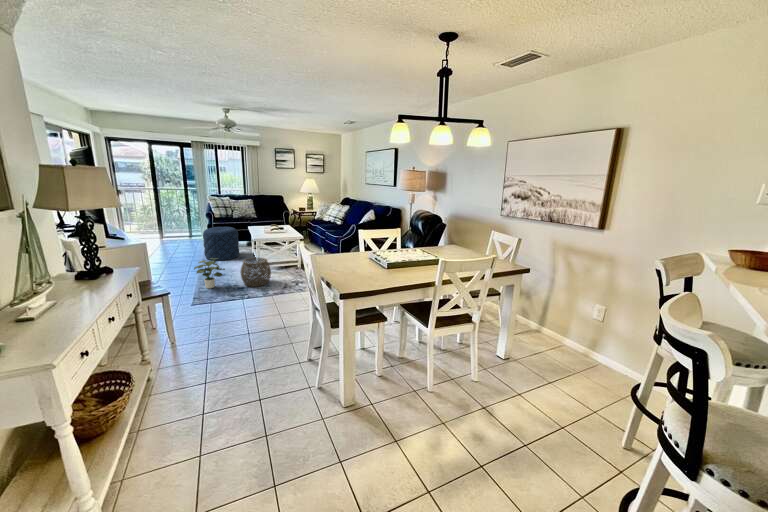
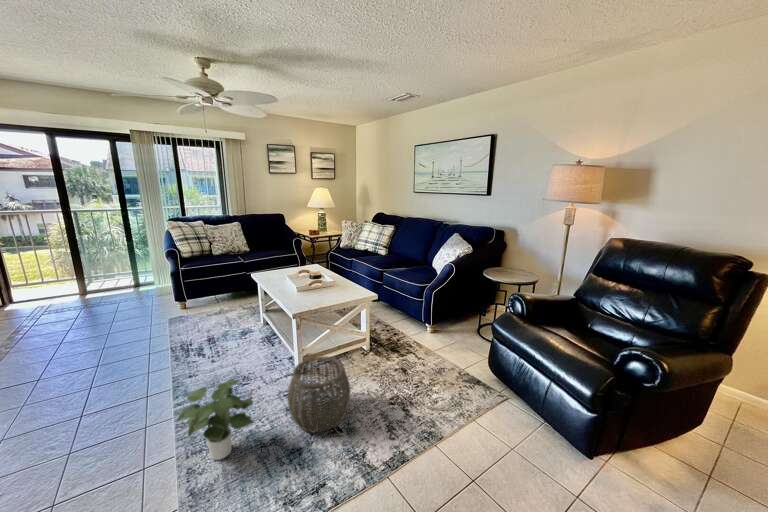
pouf: present [203,227,239,260] -> none [170,277,239,346]

